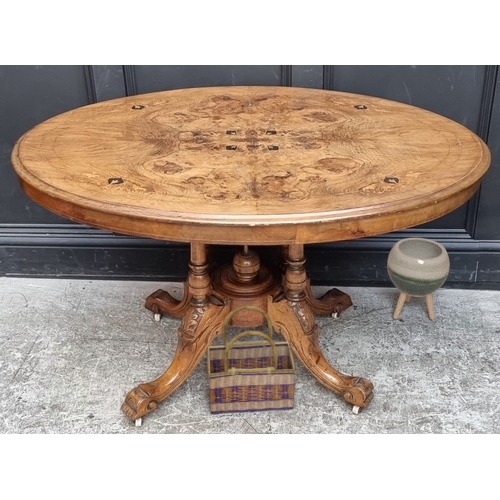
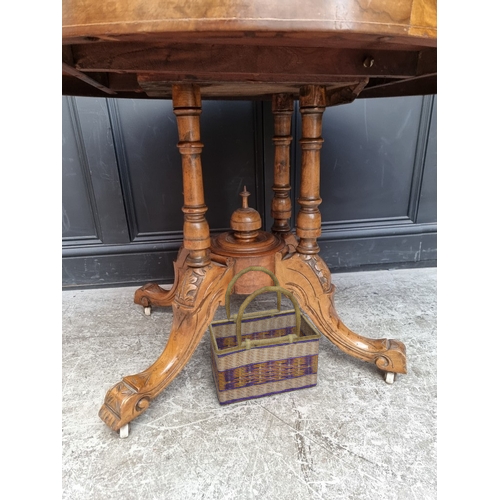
planter: present [387,238,450,320] -> none [355,222,412,293]

